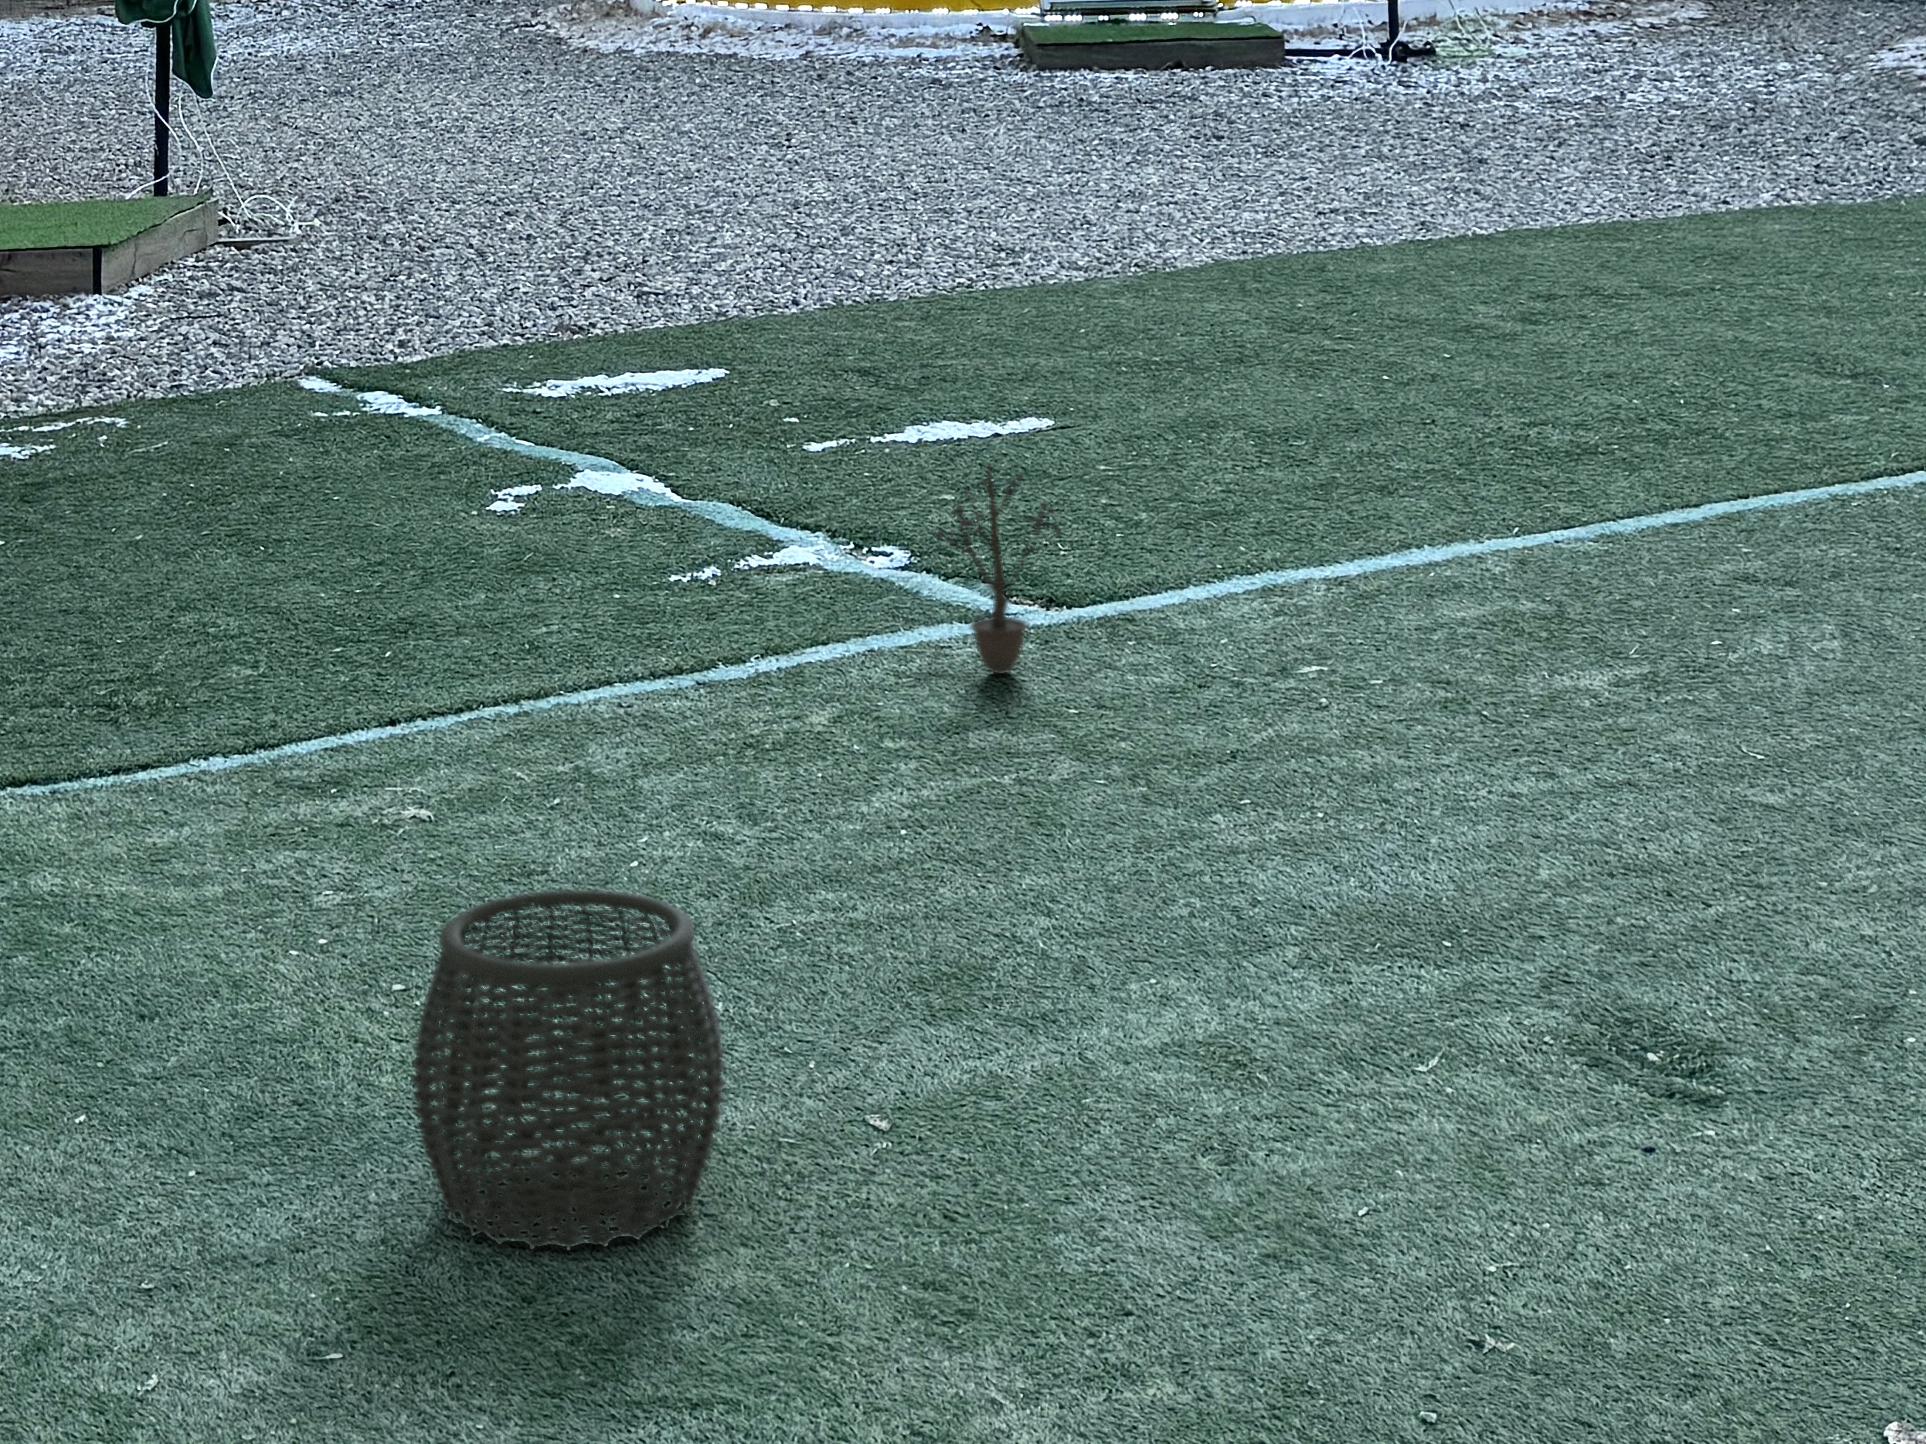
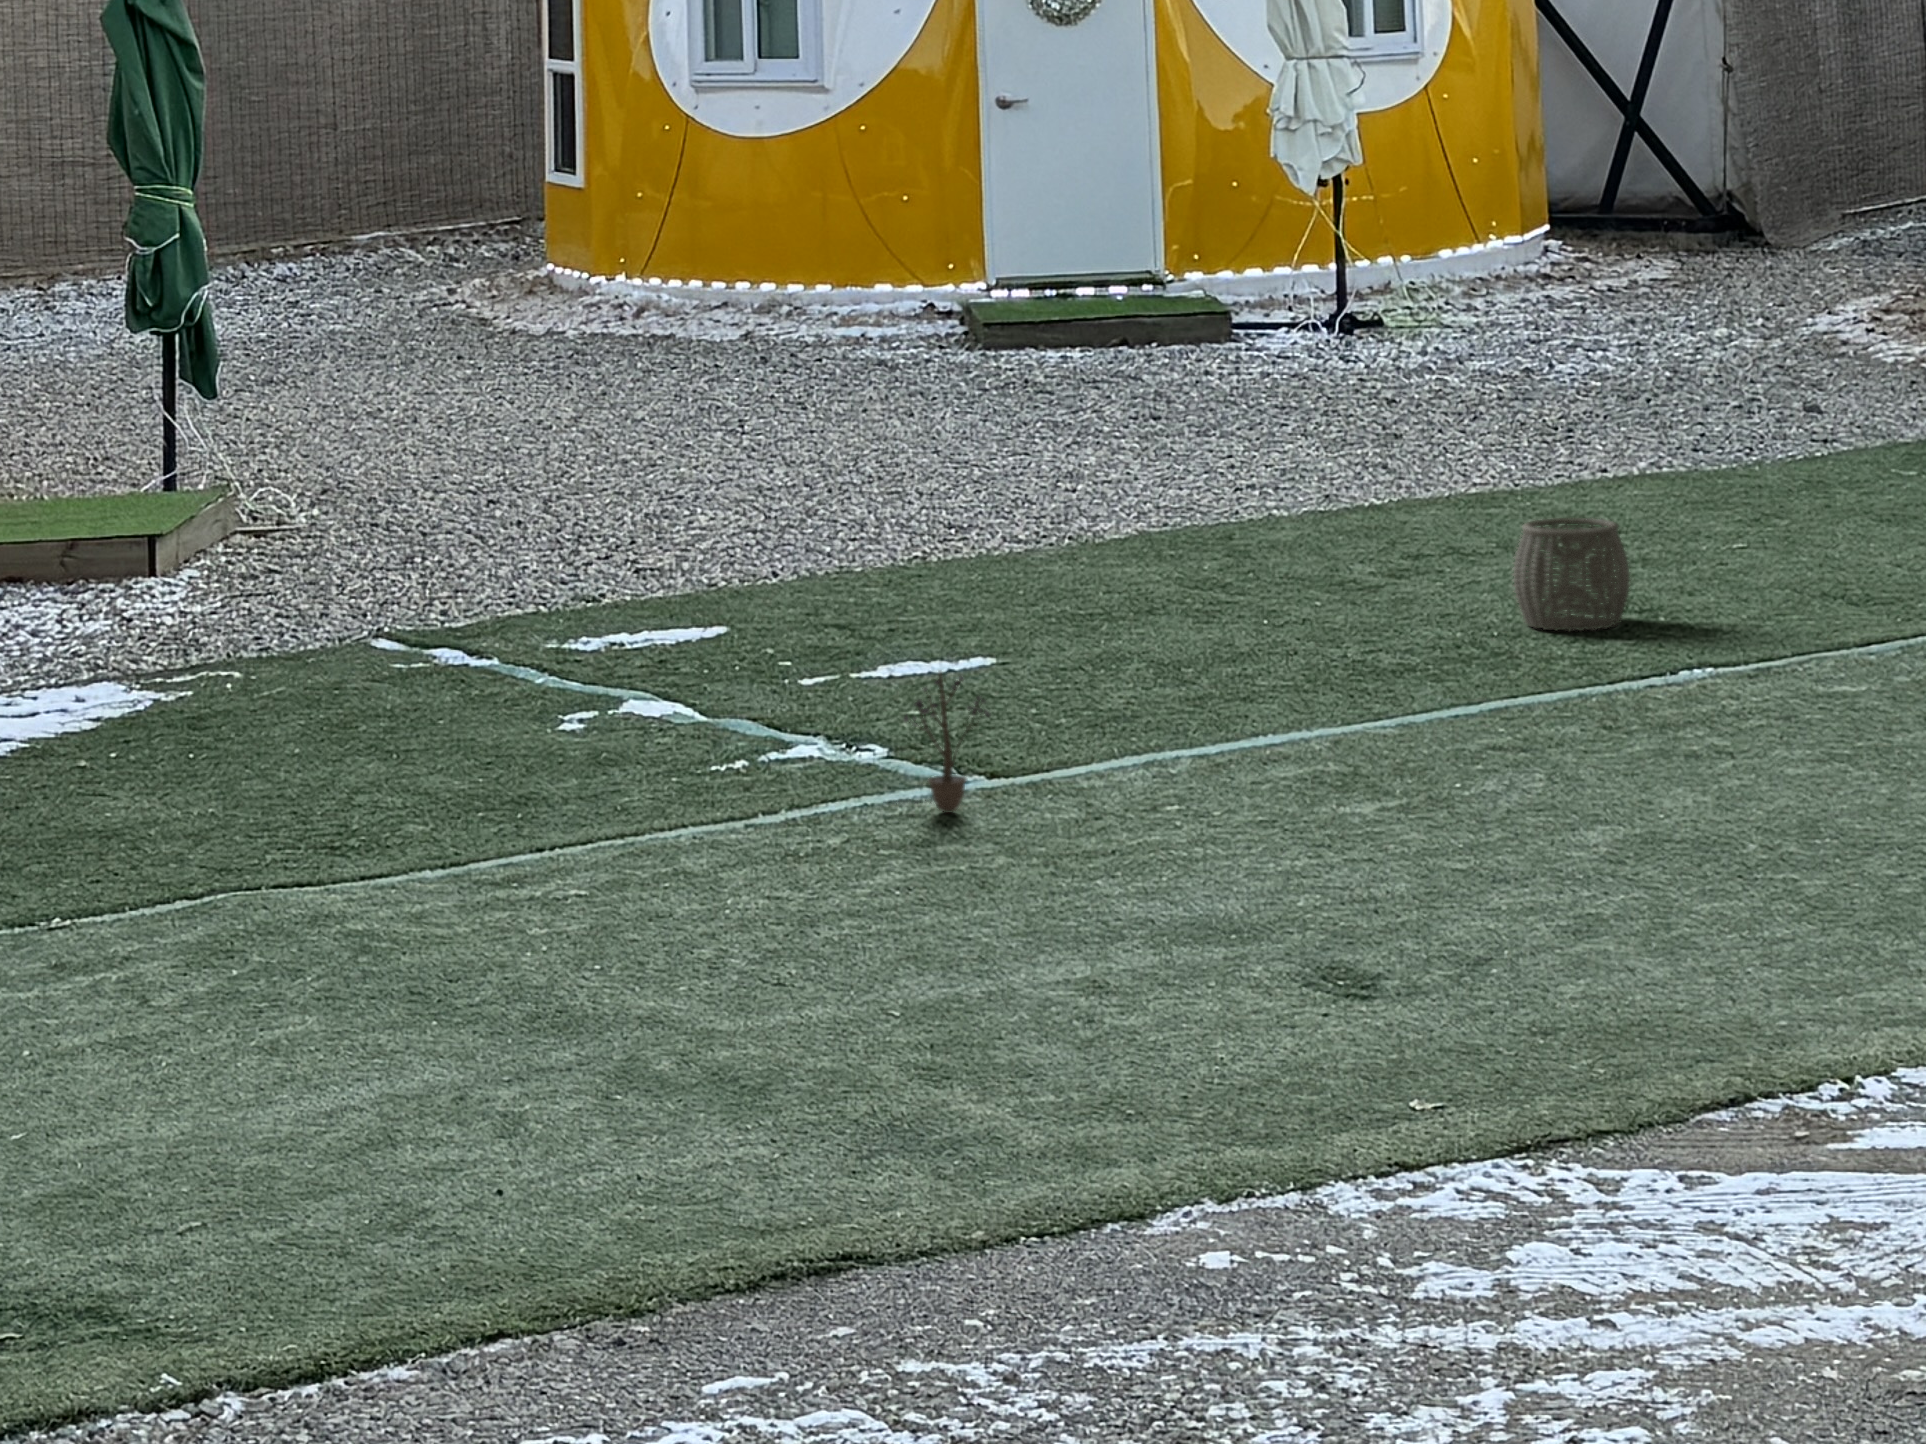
woven basket: present [411,890,726,1250] -> present [1513,518,1631,632]

